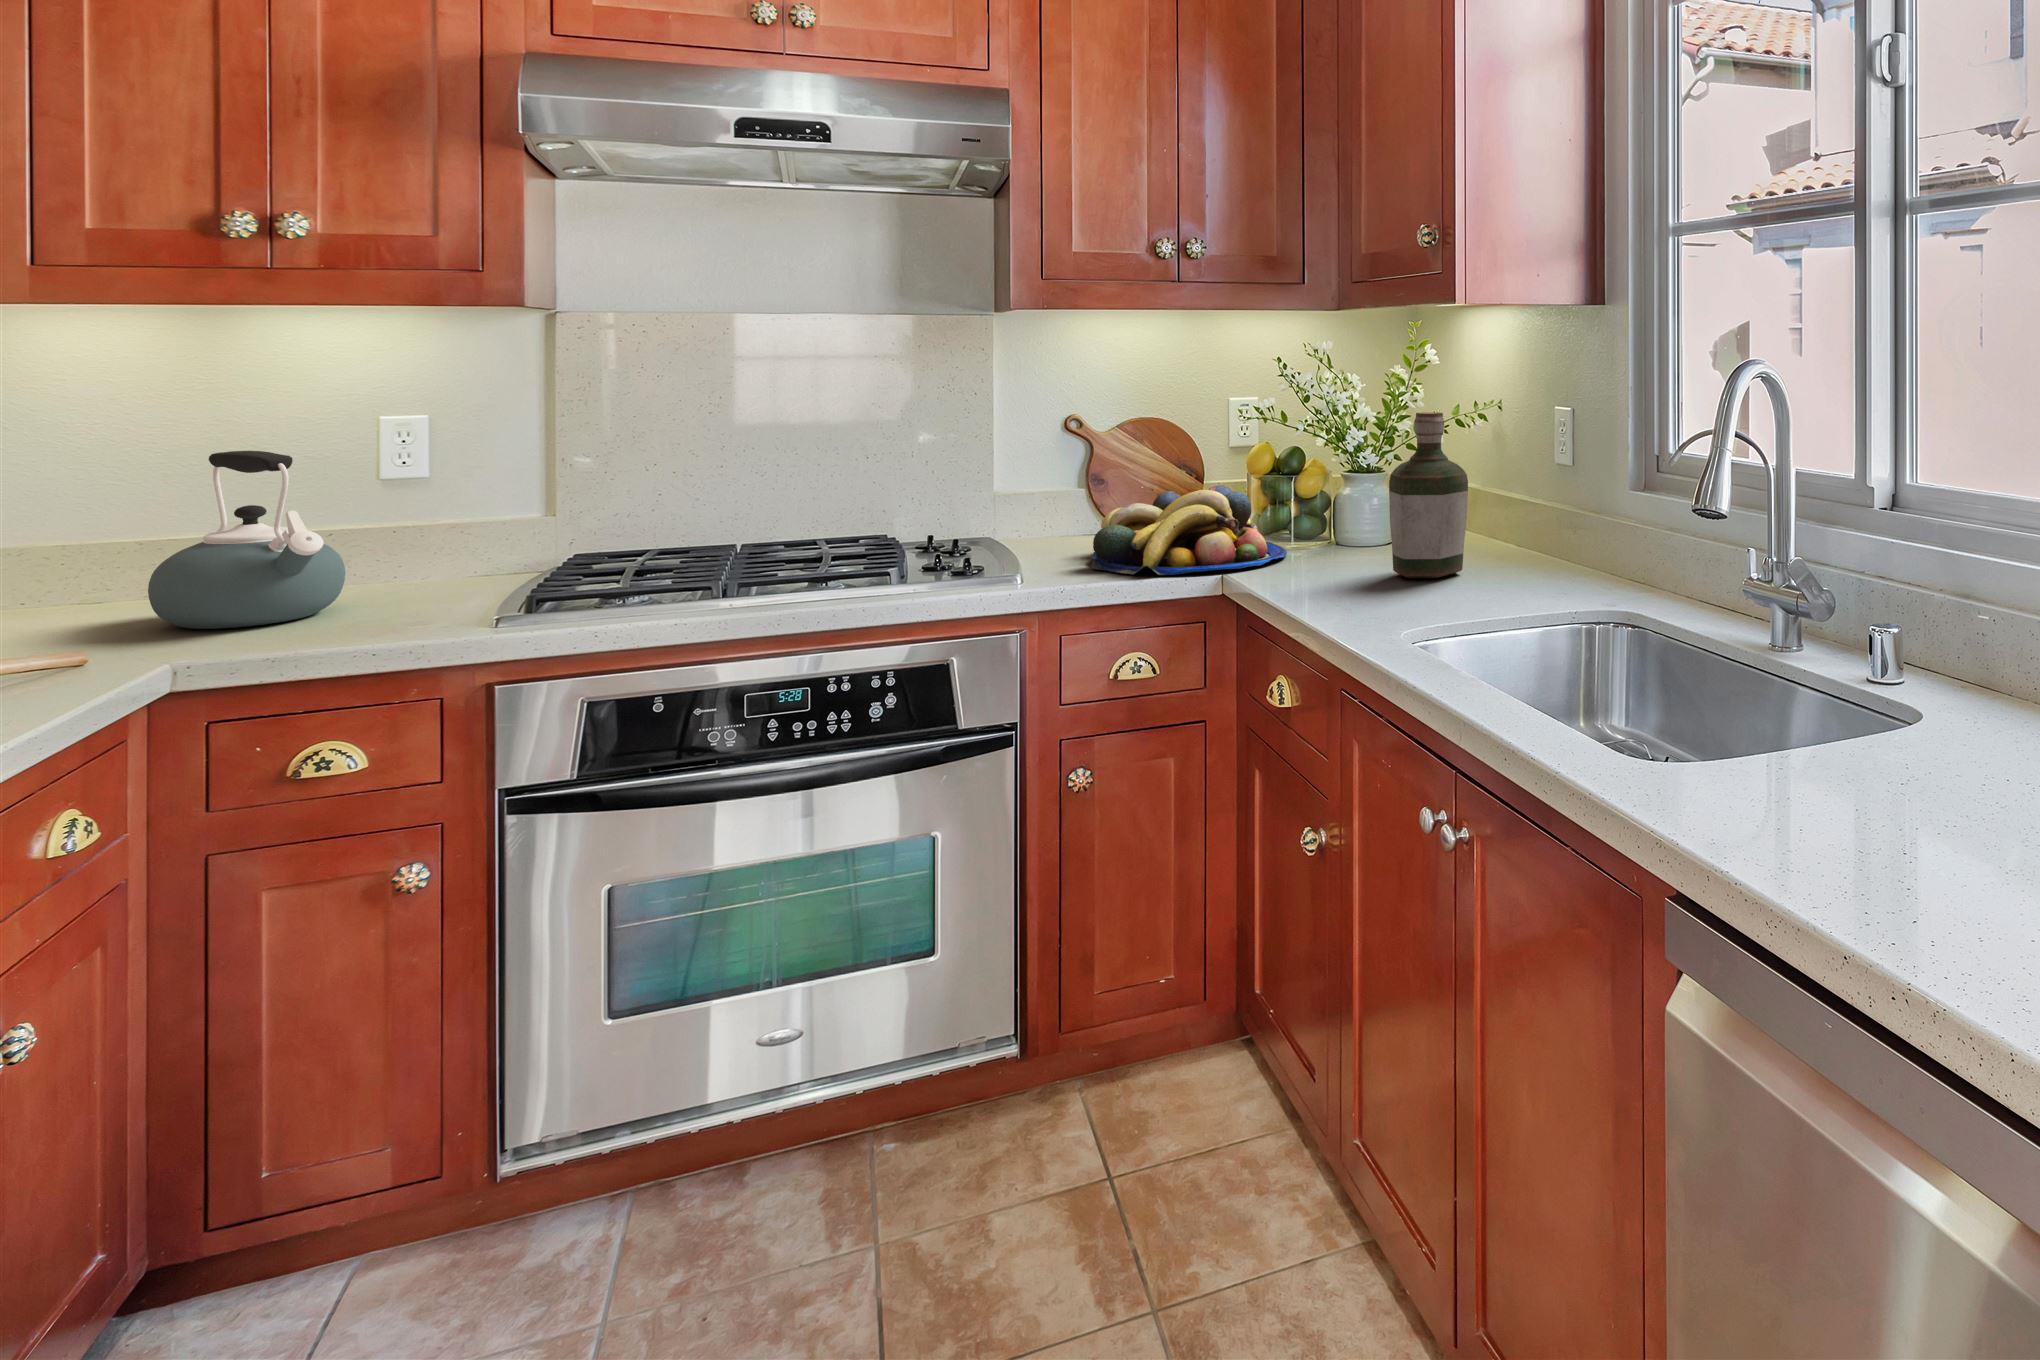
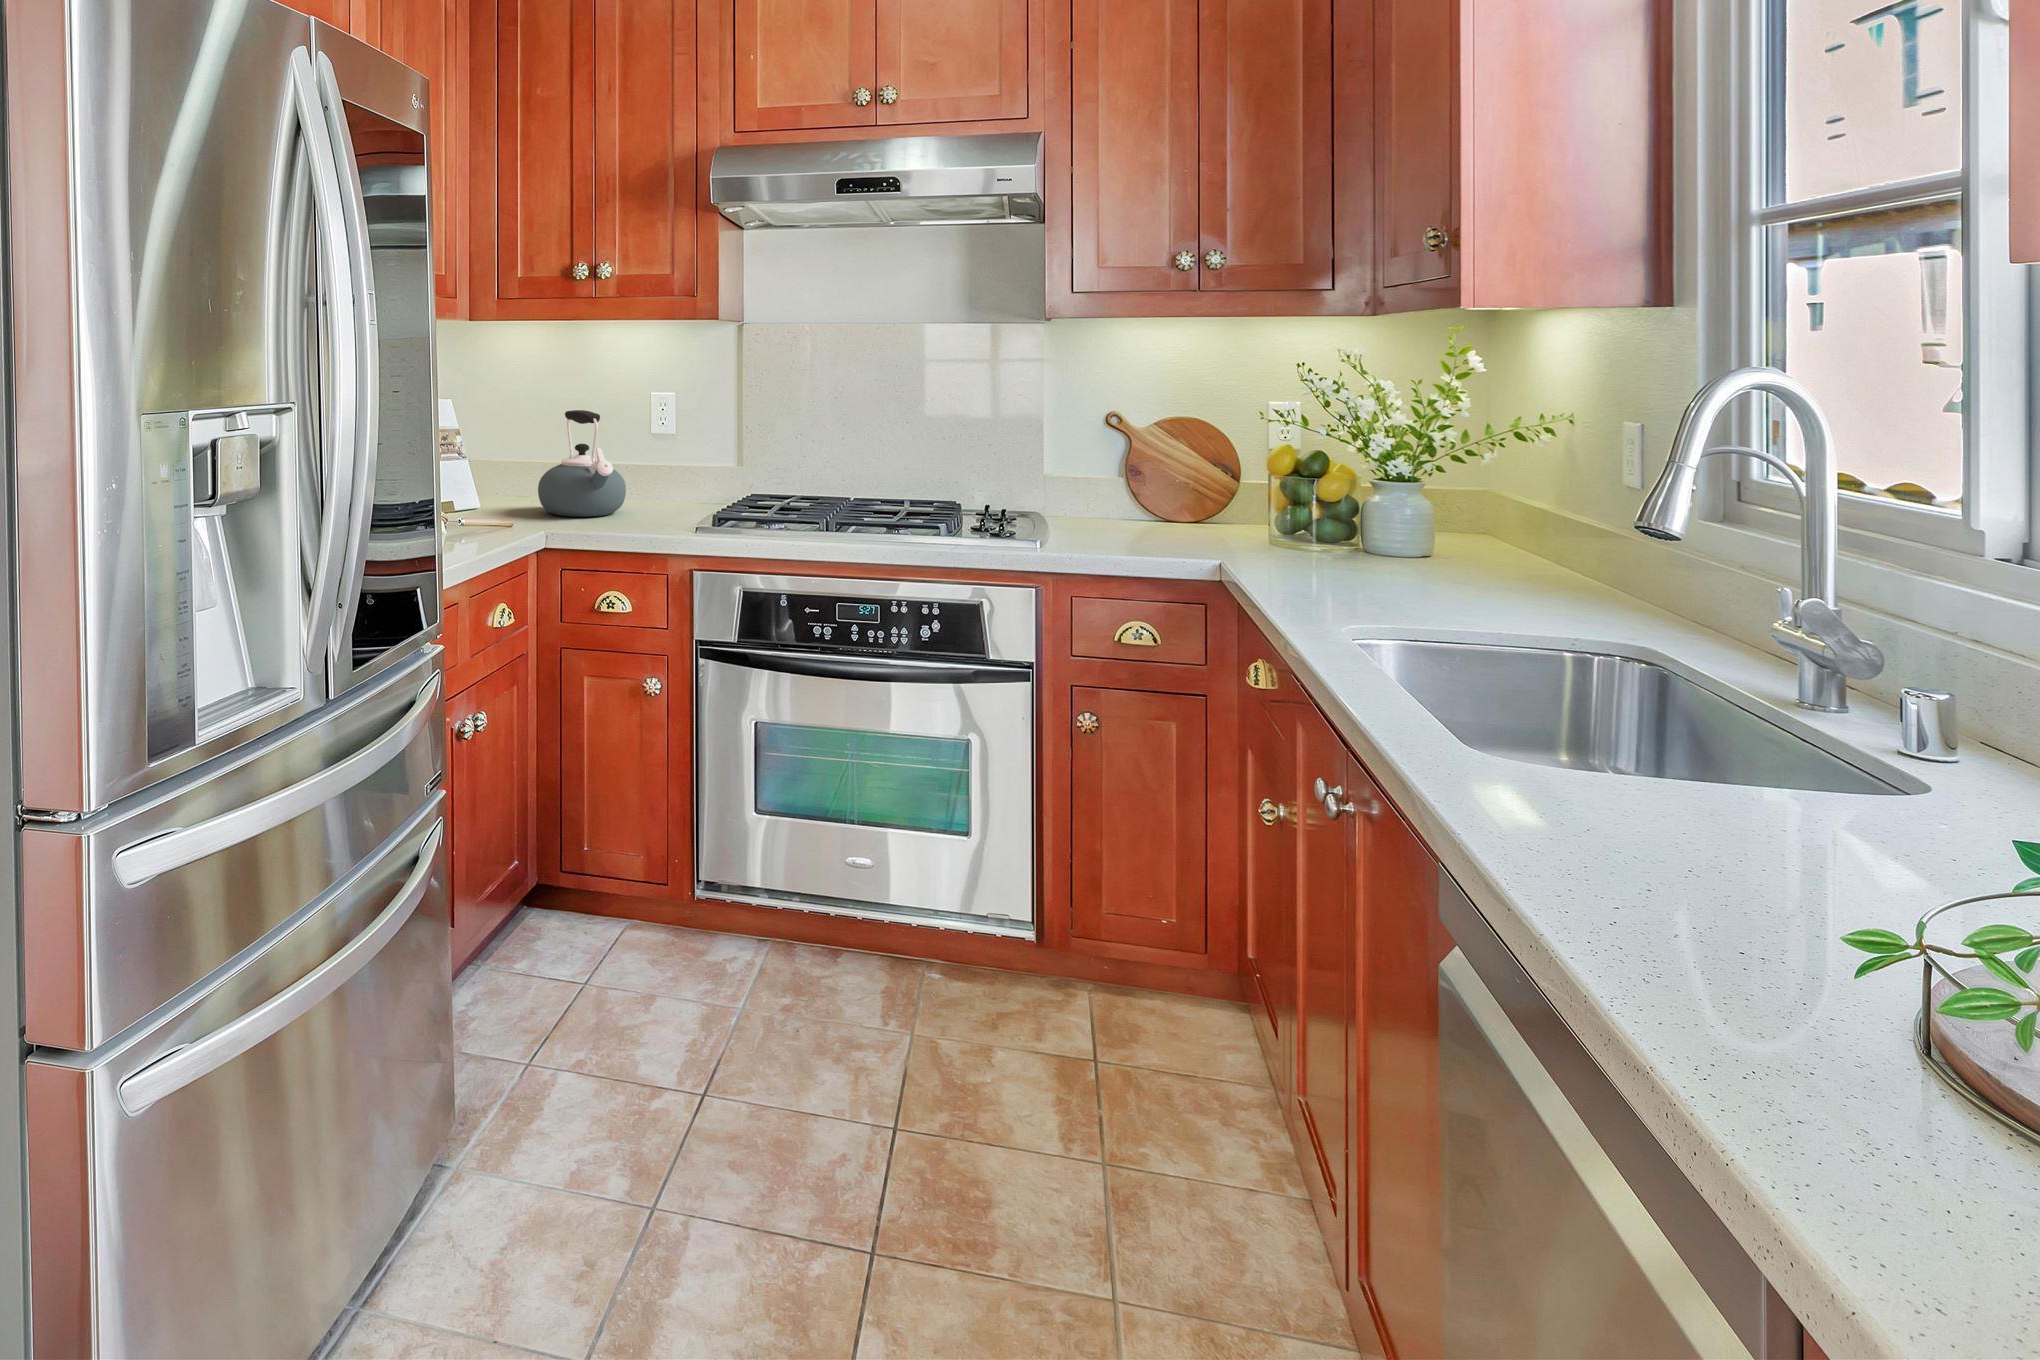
bottle: present [1389,412,1468,578] -> none [1392,418,1486,588]
fruit bowl: present [1091,485,1287,575] -> none [1105,481,1298,557]

